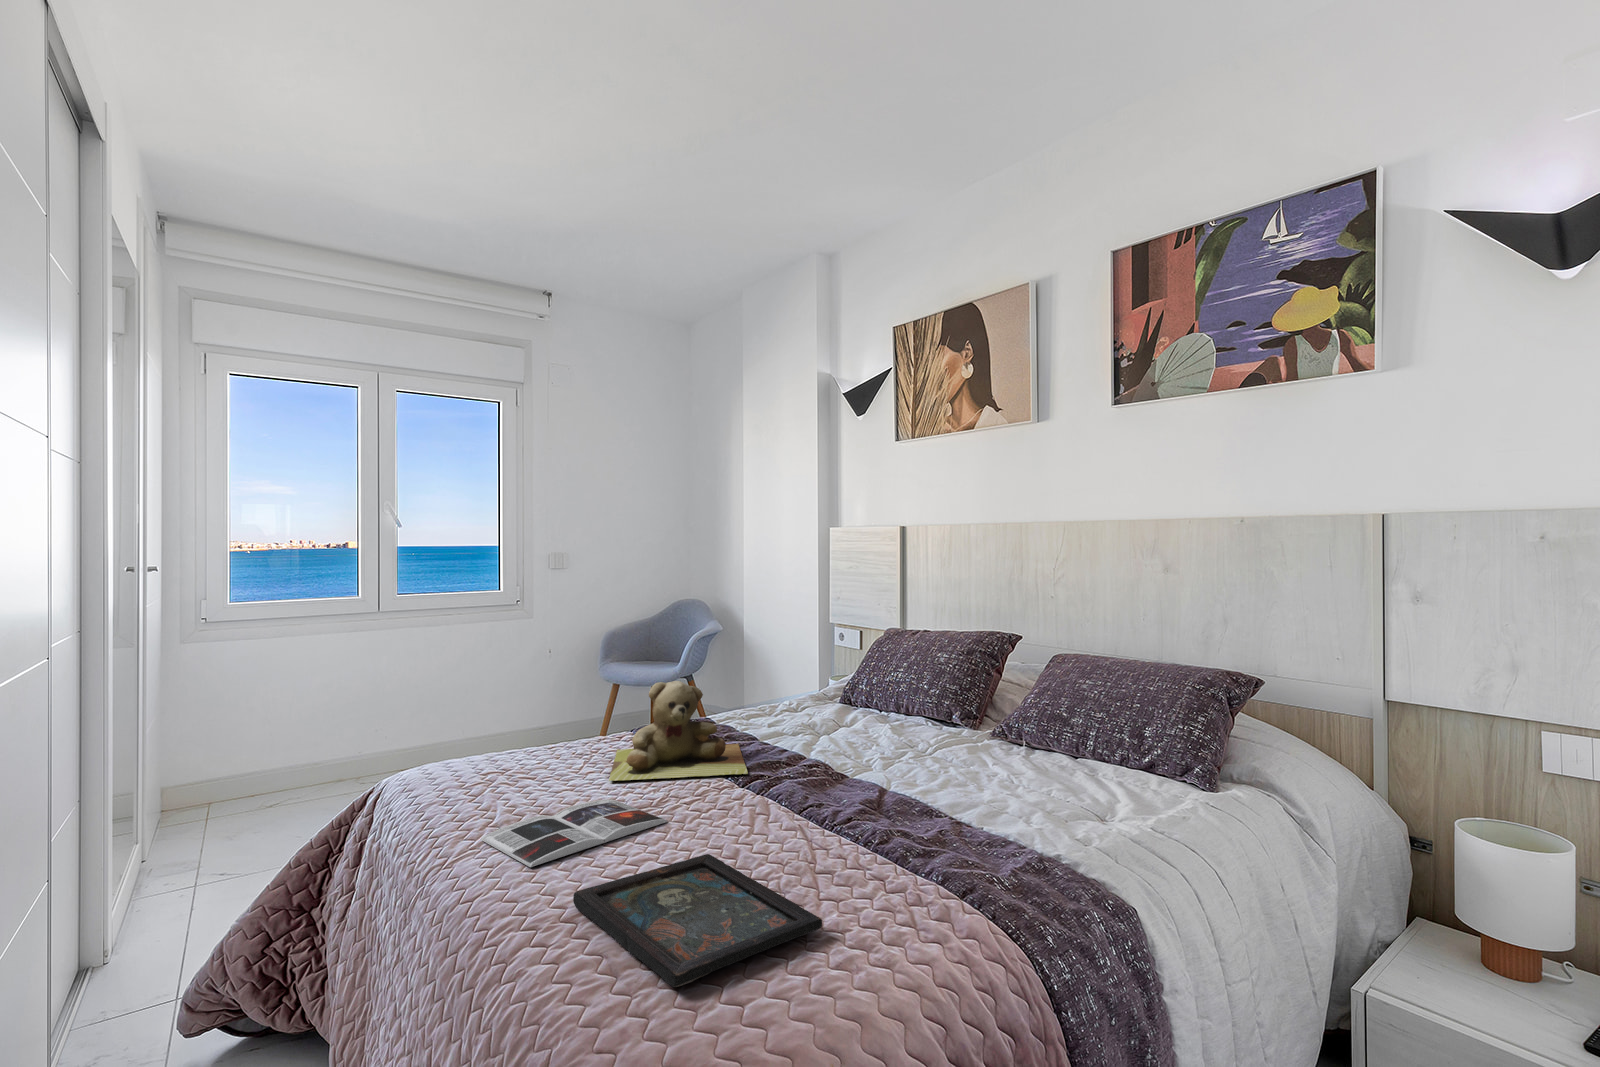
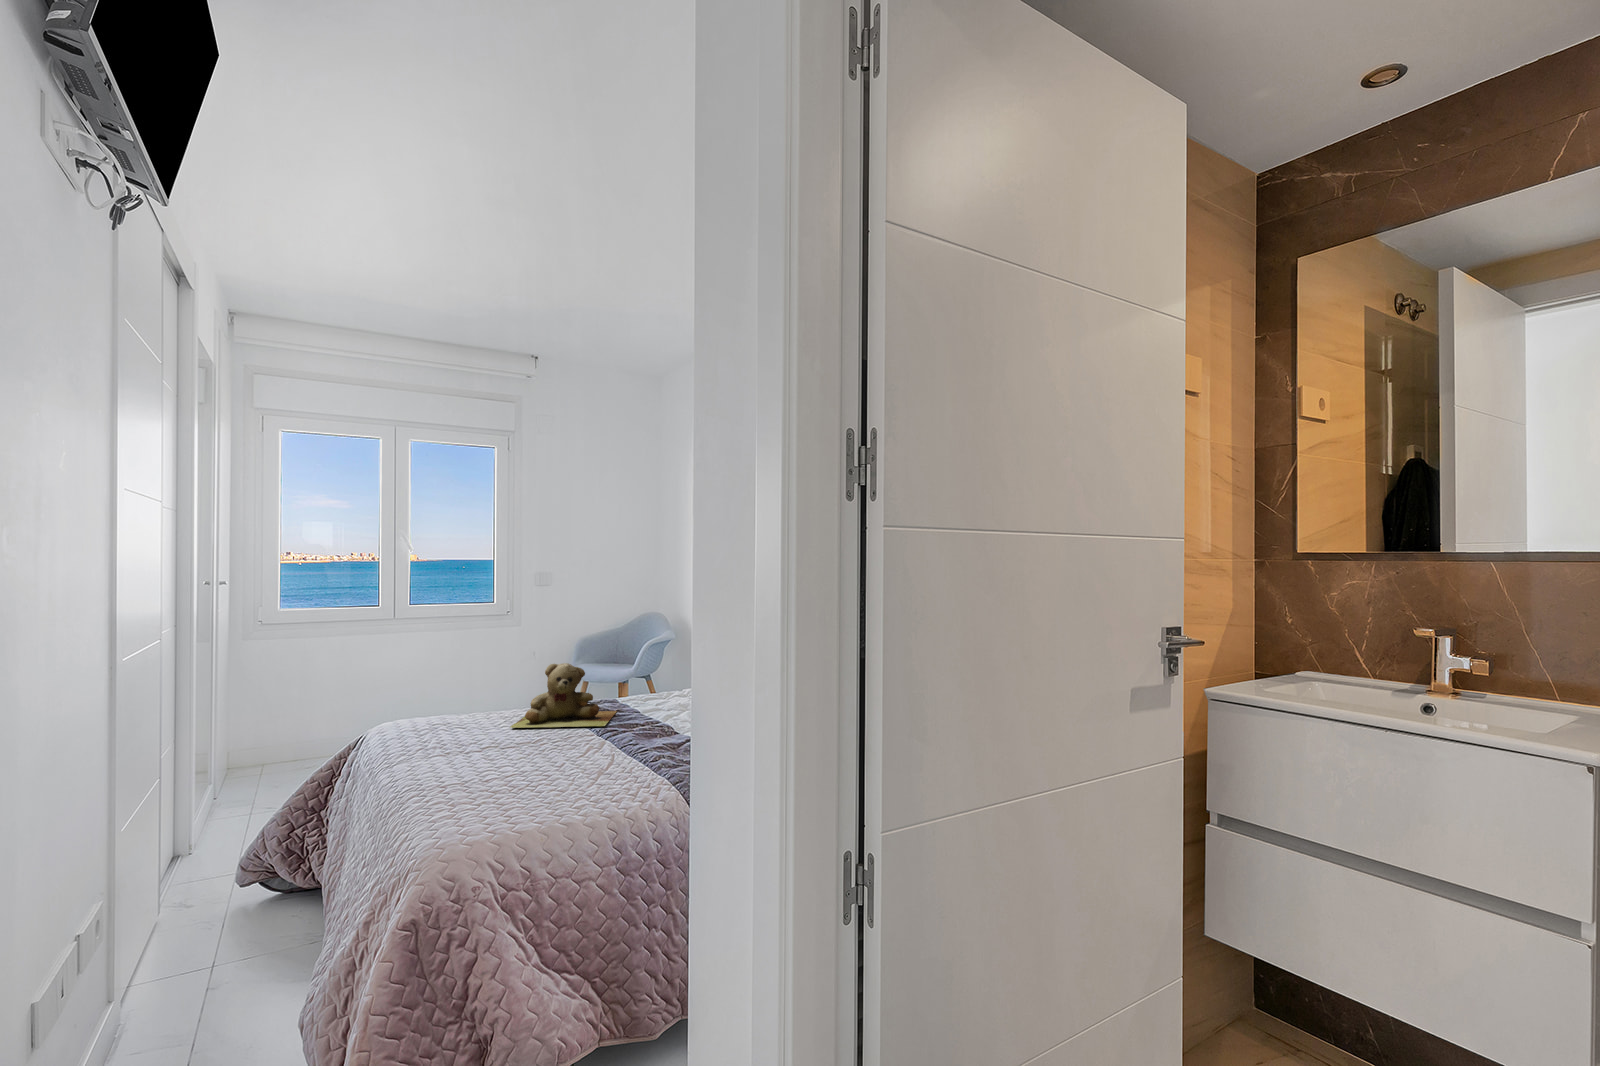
magazine: present [481,799,668,867] -> none [412,736,531,764]
tray: present [573,854,822,987] -> none [446,758,571,803]

